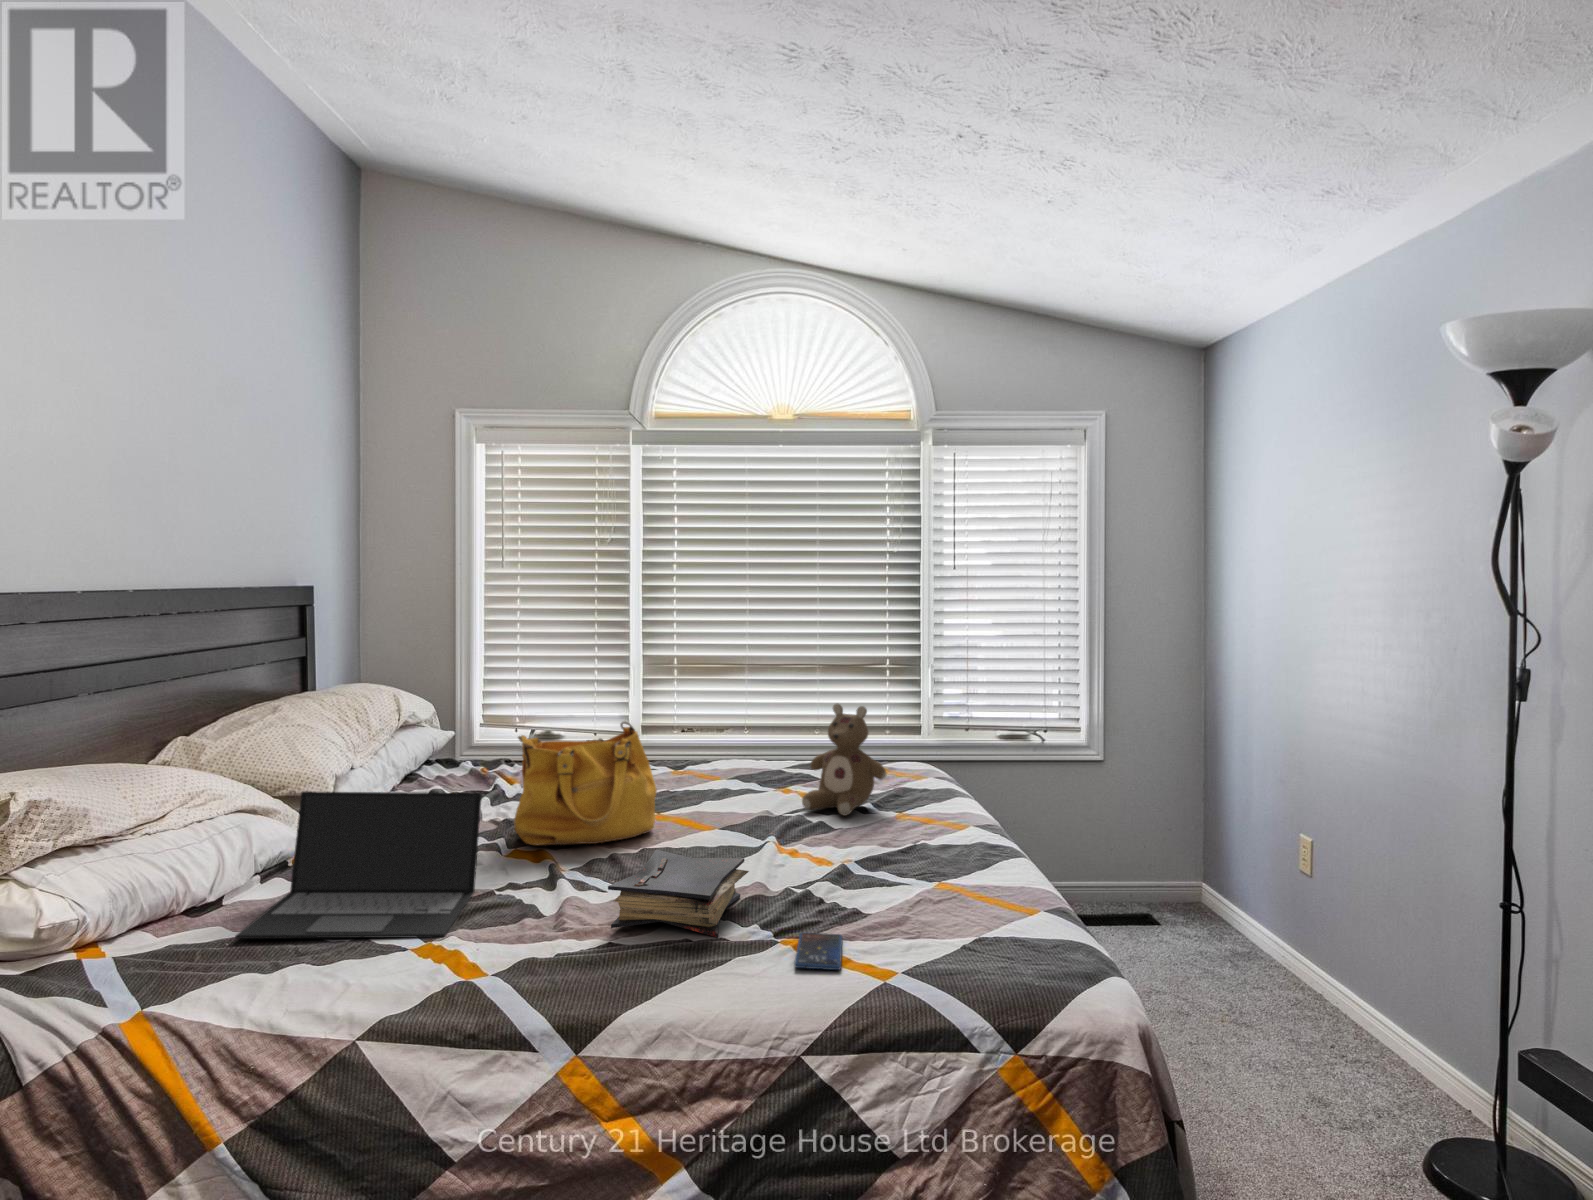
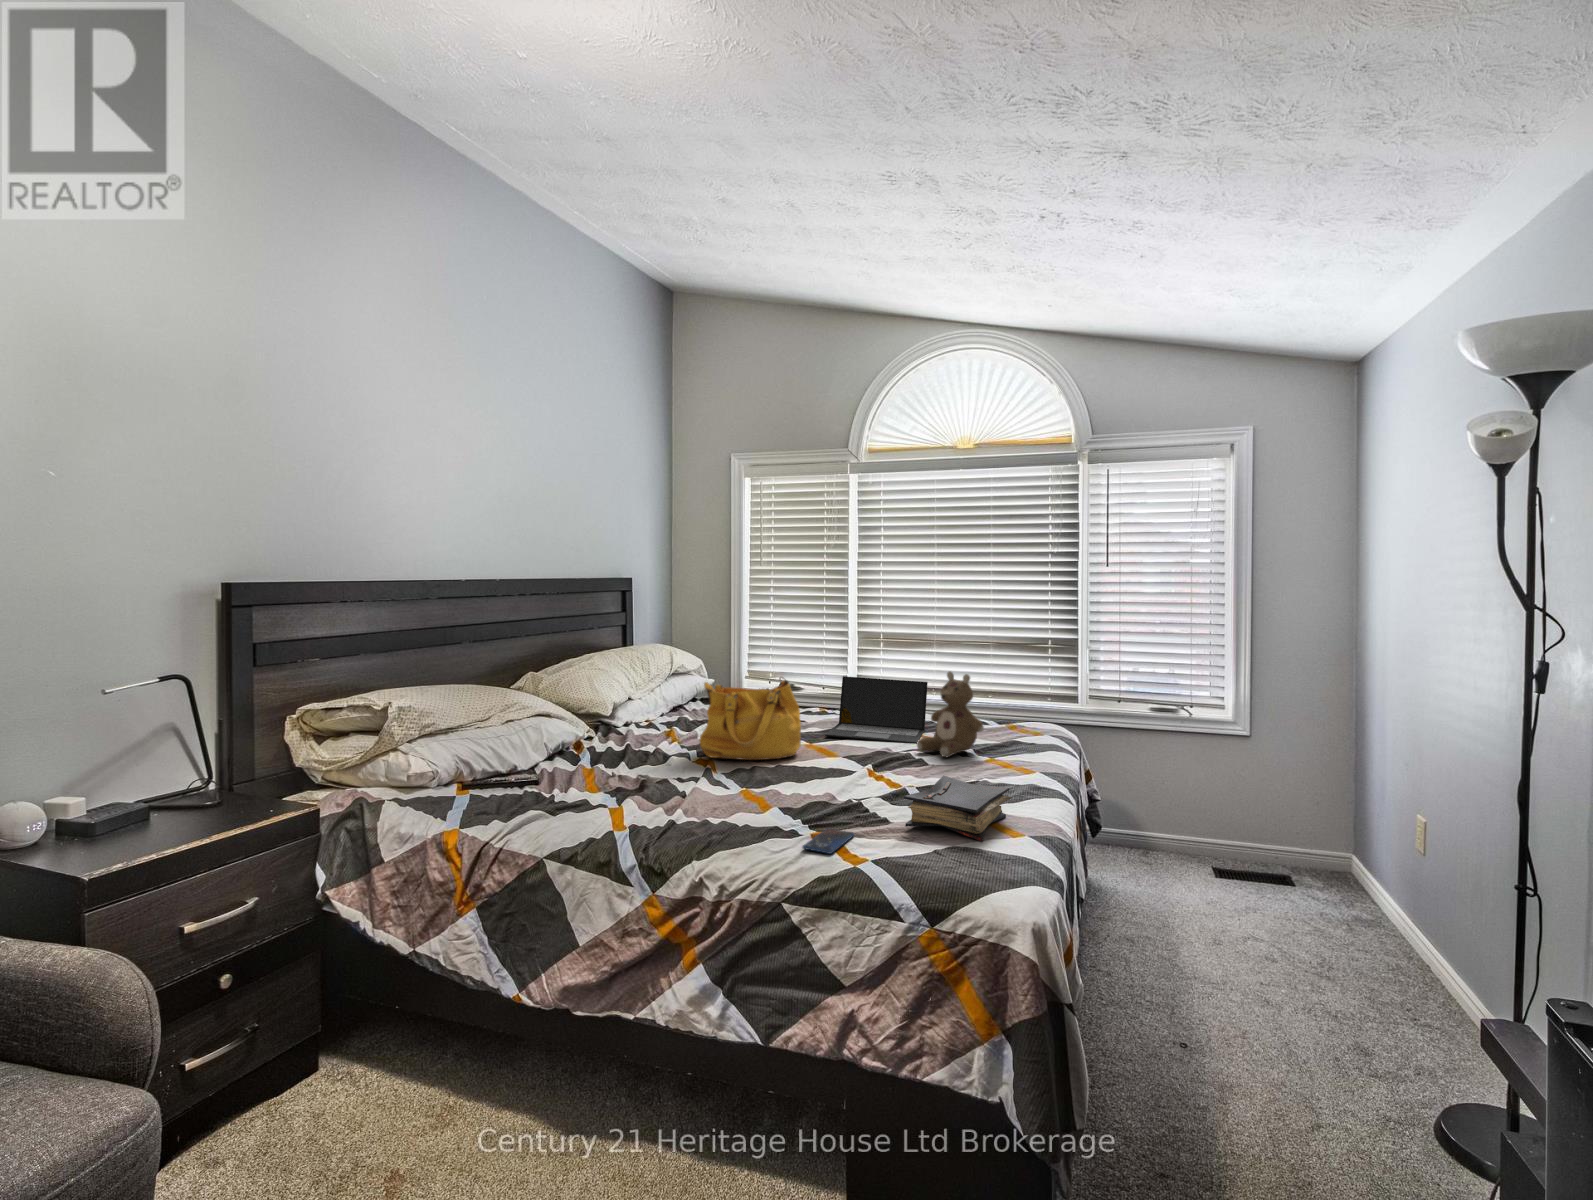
laptop: present [235,792,482,939] -> present [825,676,928,744]
book: present [608,850,749,937] -> present [903,776,1012,842]

